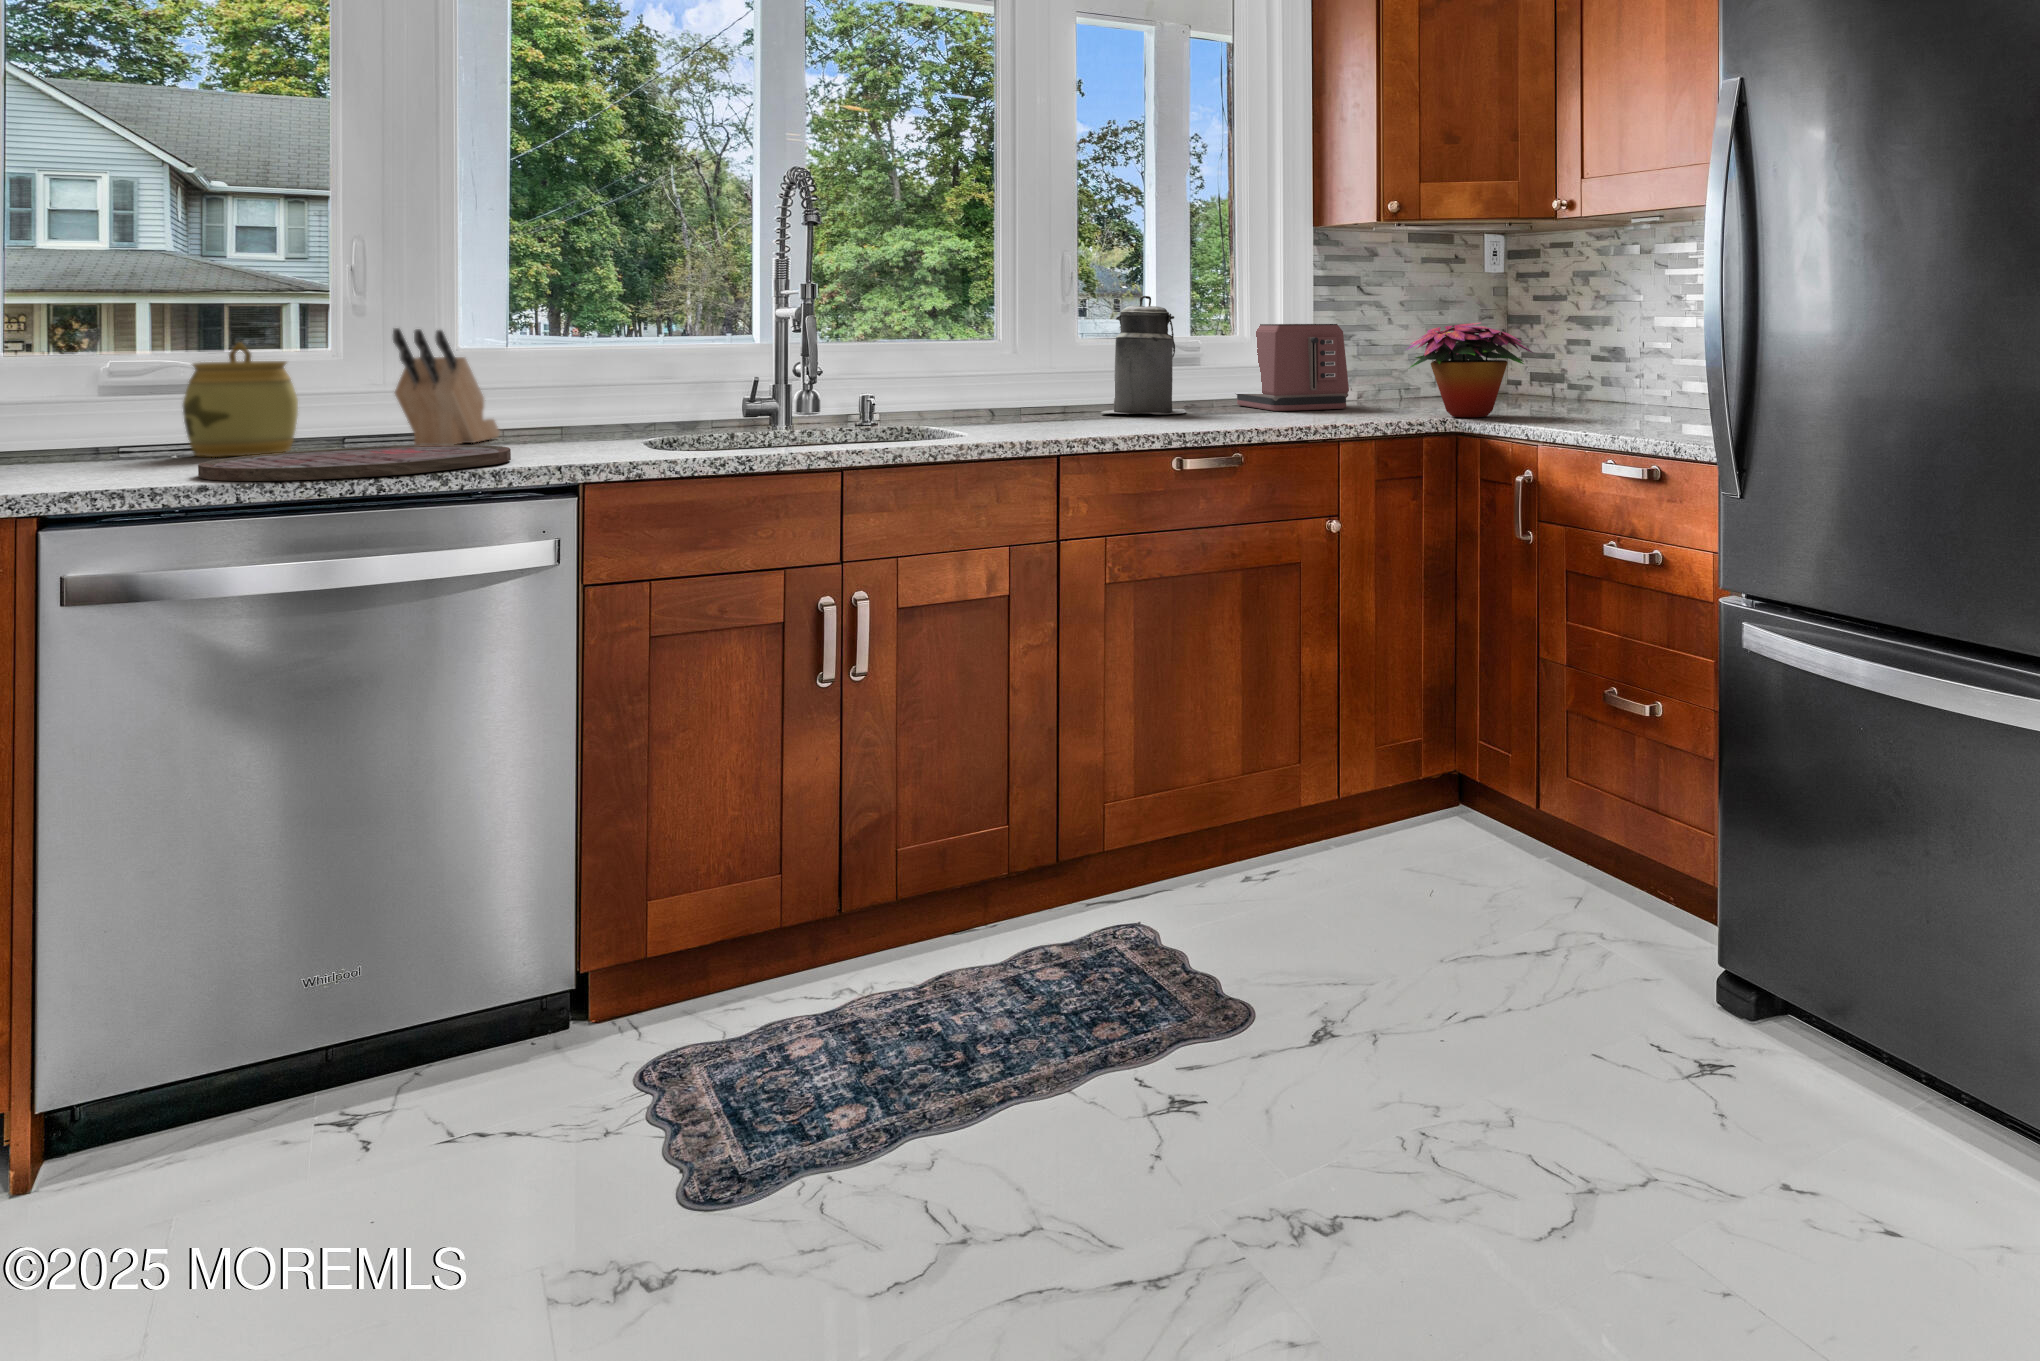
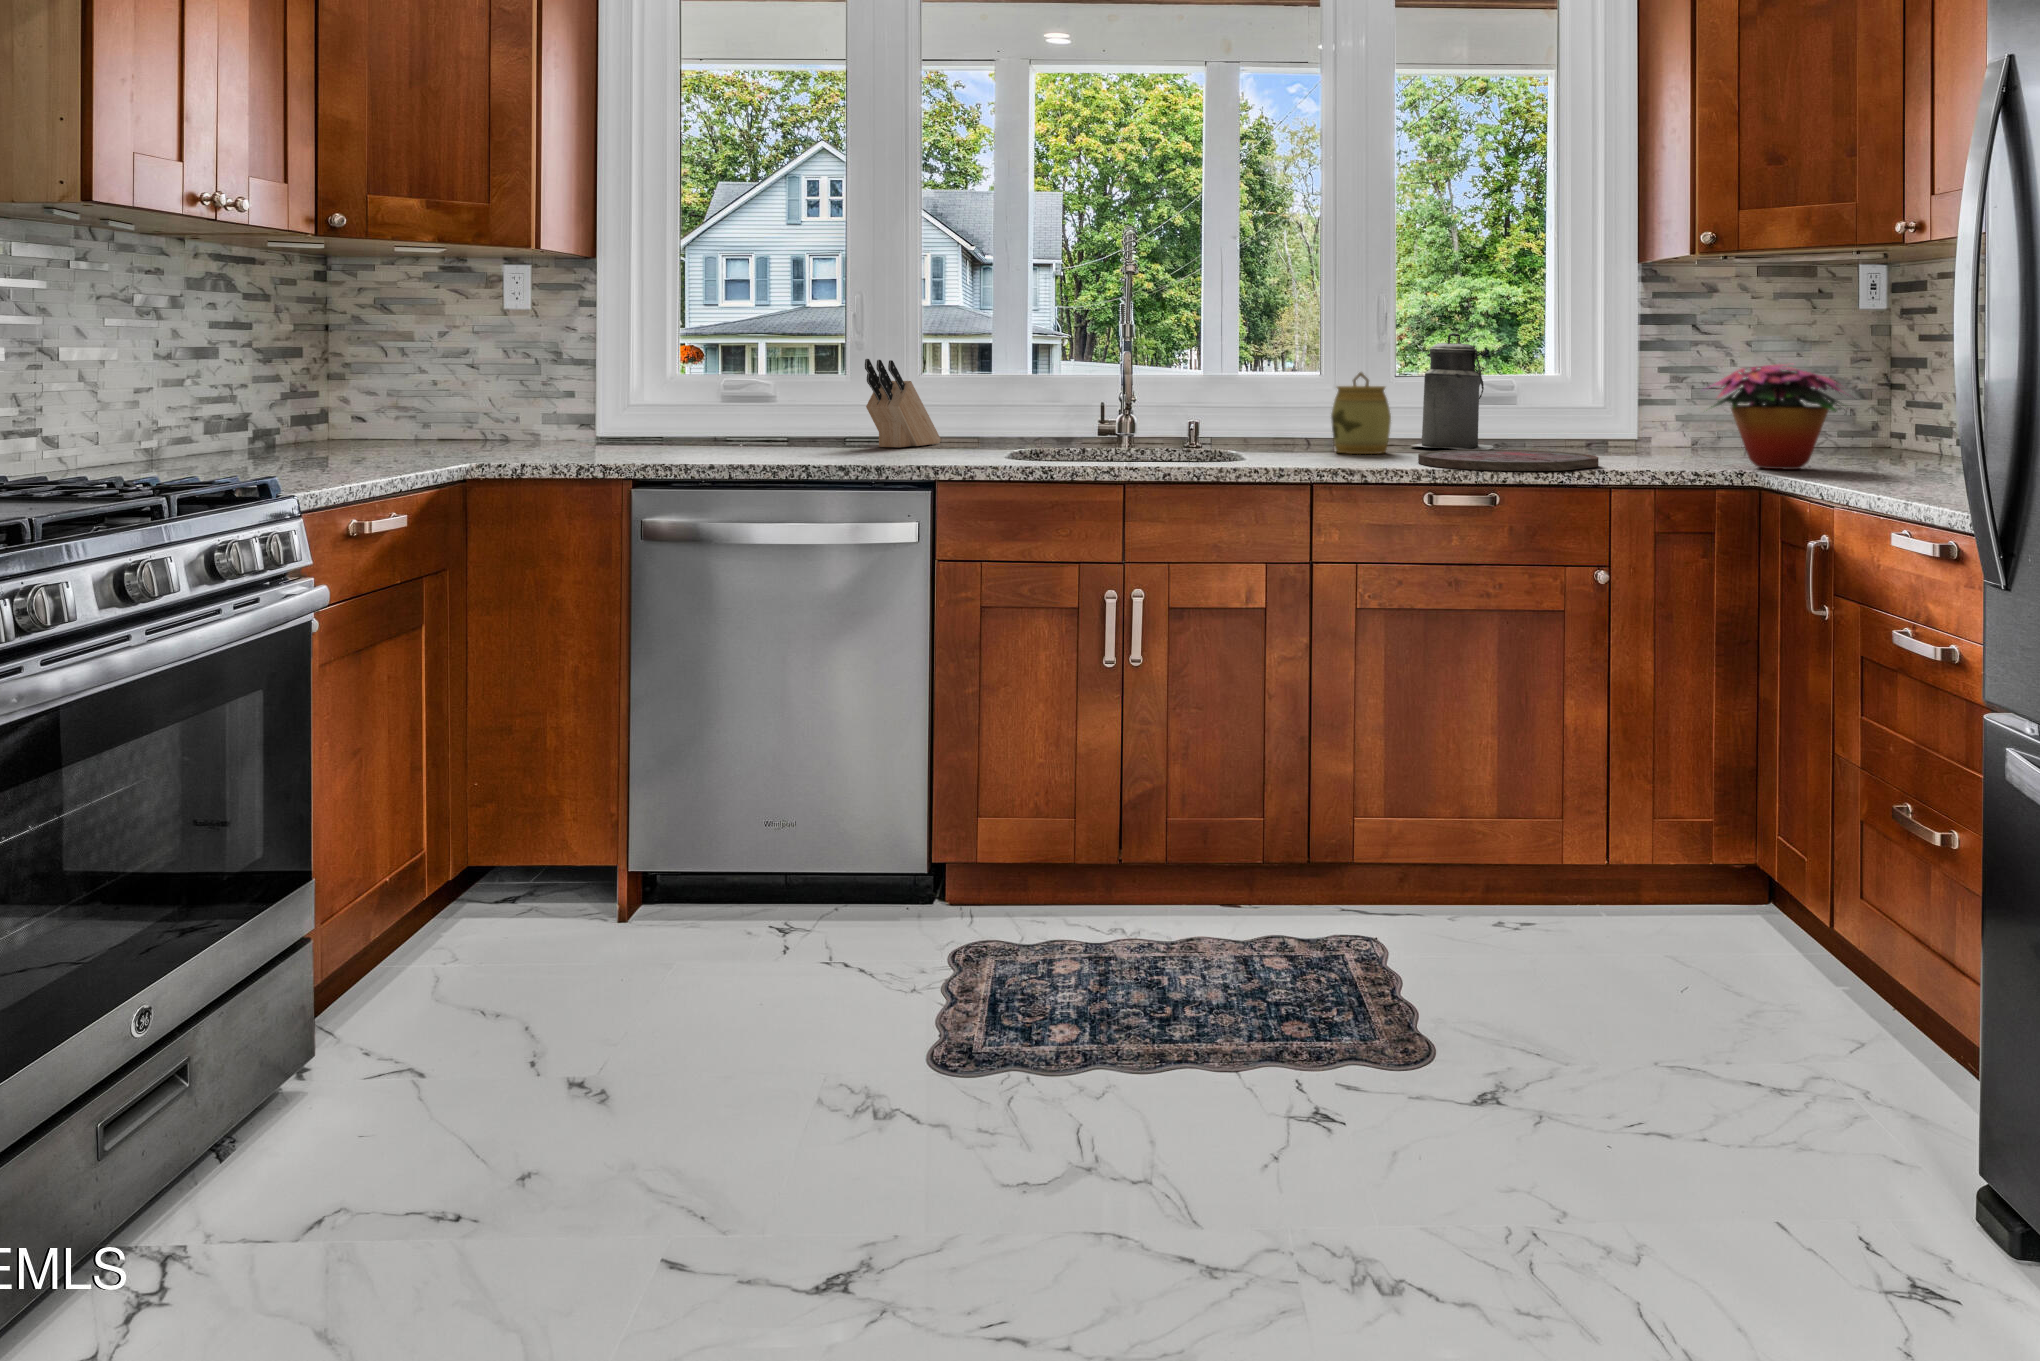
toaster: present [1236,324,1349,411] -> none [1560,362,1669,453]
jar: present [183,342,298,457] -> present [1331,372,1391,454]
cutting board: present [198,445,511,481] -> present [1418,450,1599,471]

